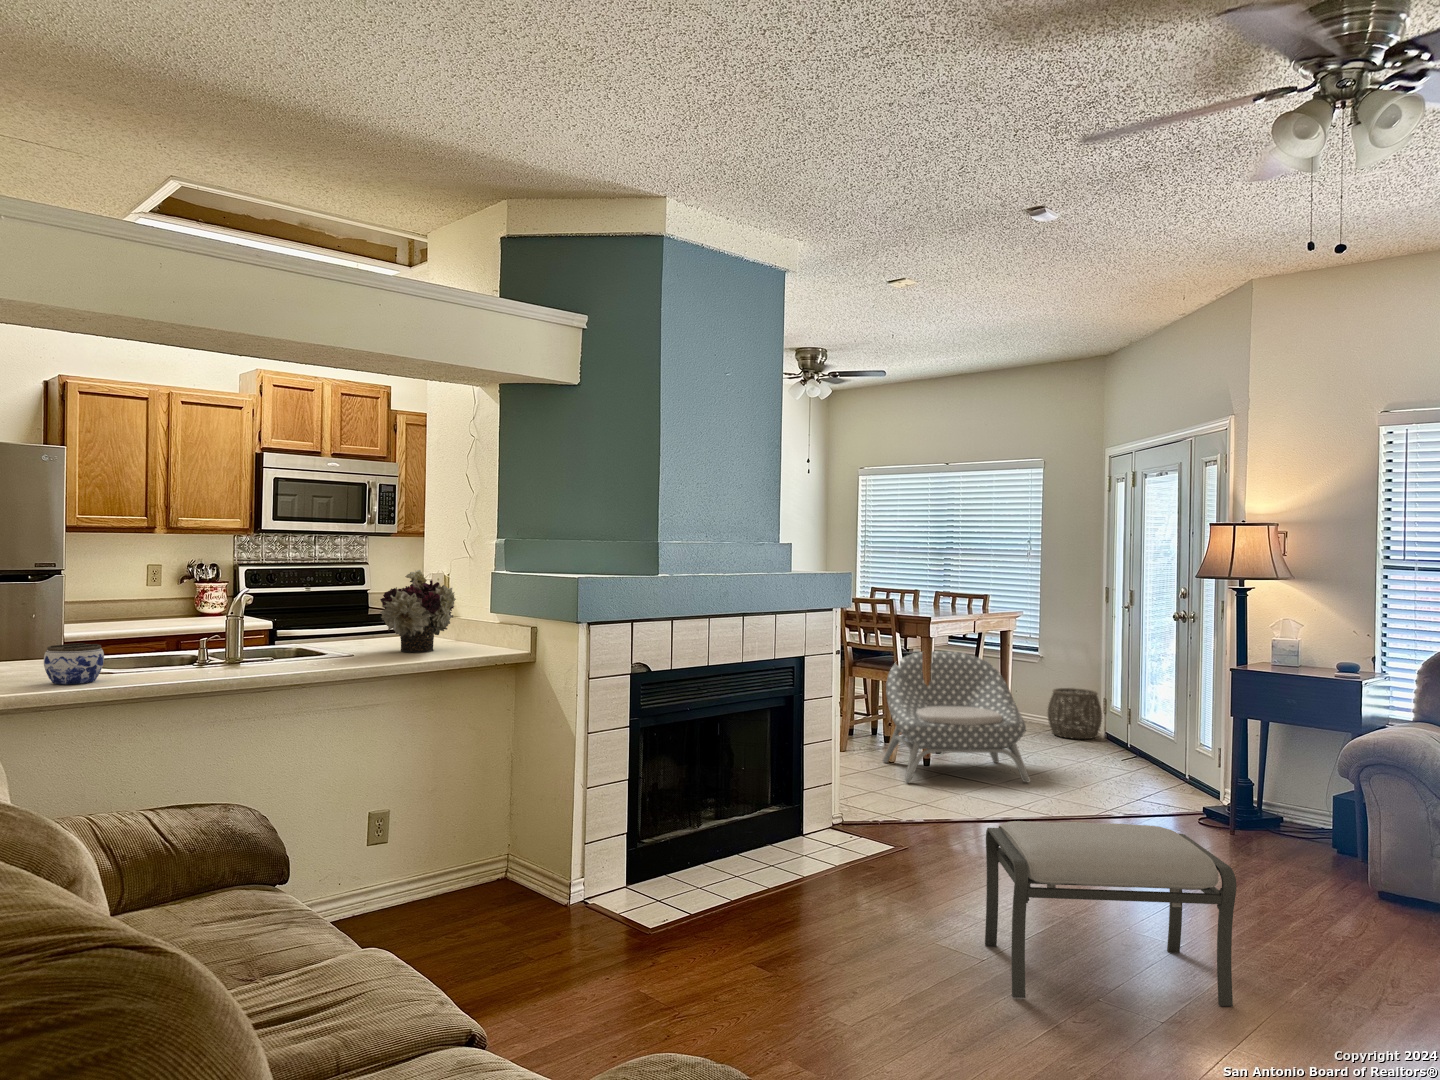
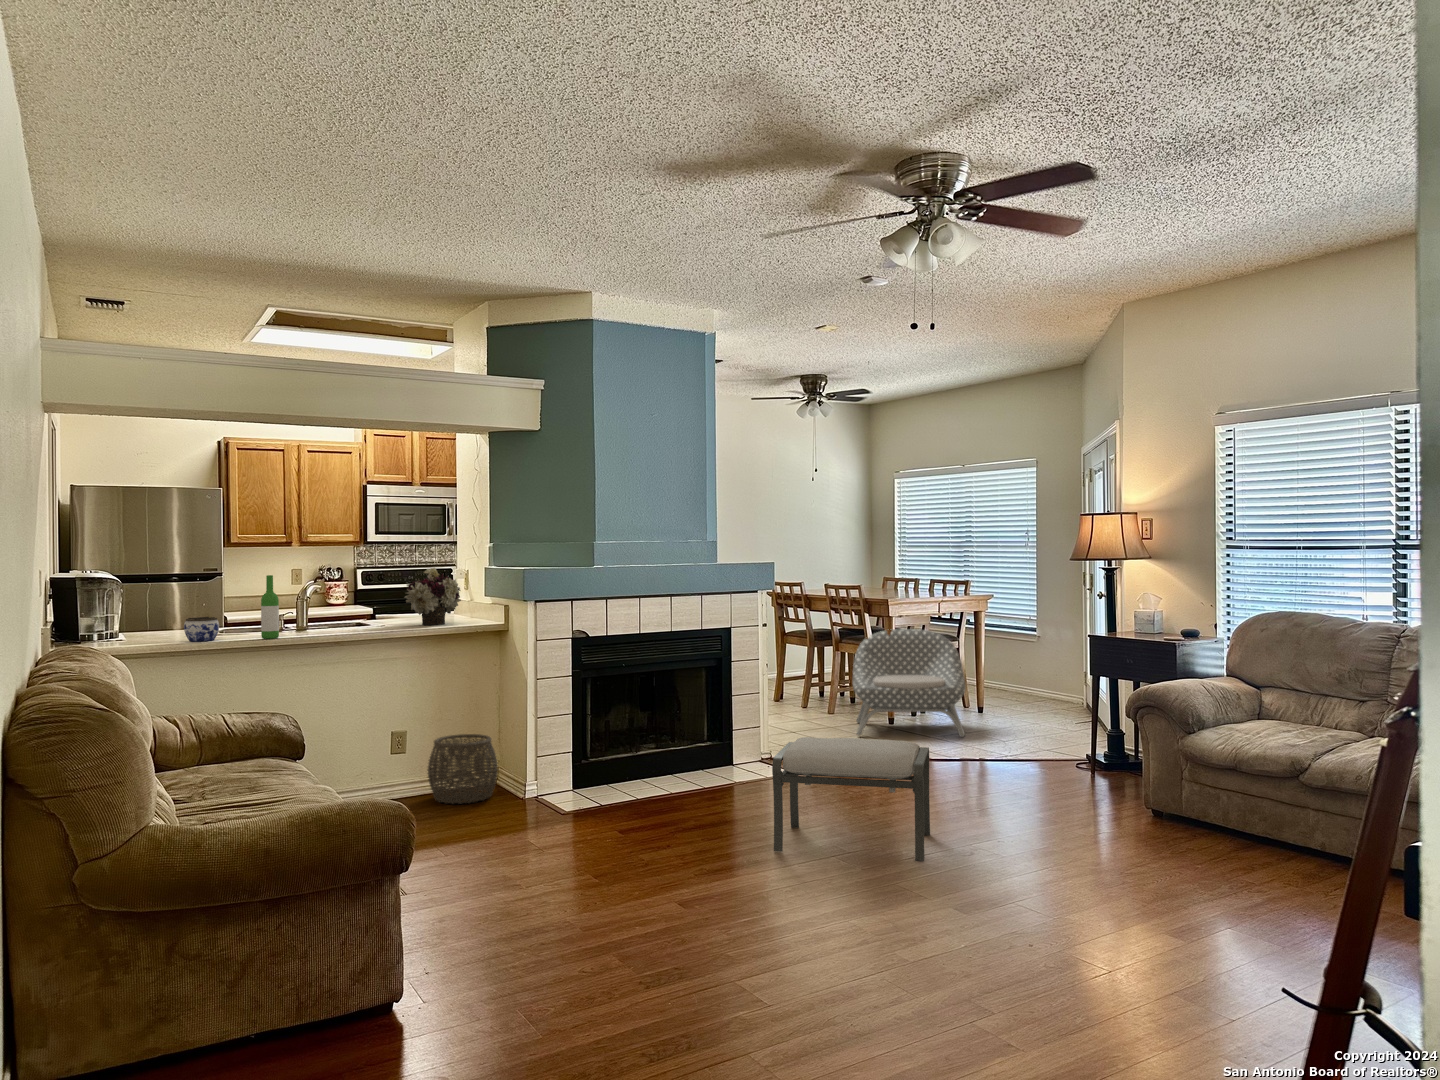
wine bottle: none [178,579,207,679] -> present [261,575,279,639]
woven basket: present [1048,688,1102,739] -> present [427,734,498,804]

